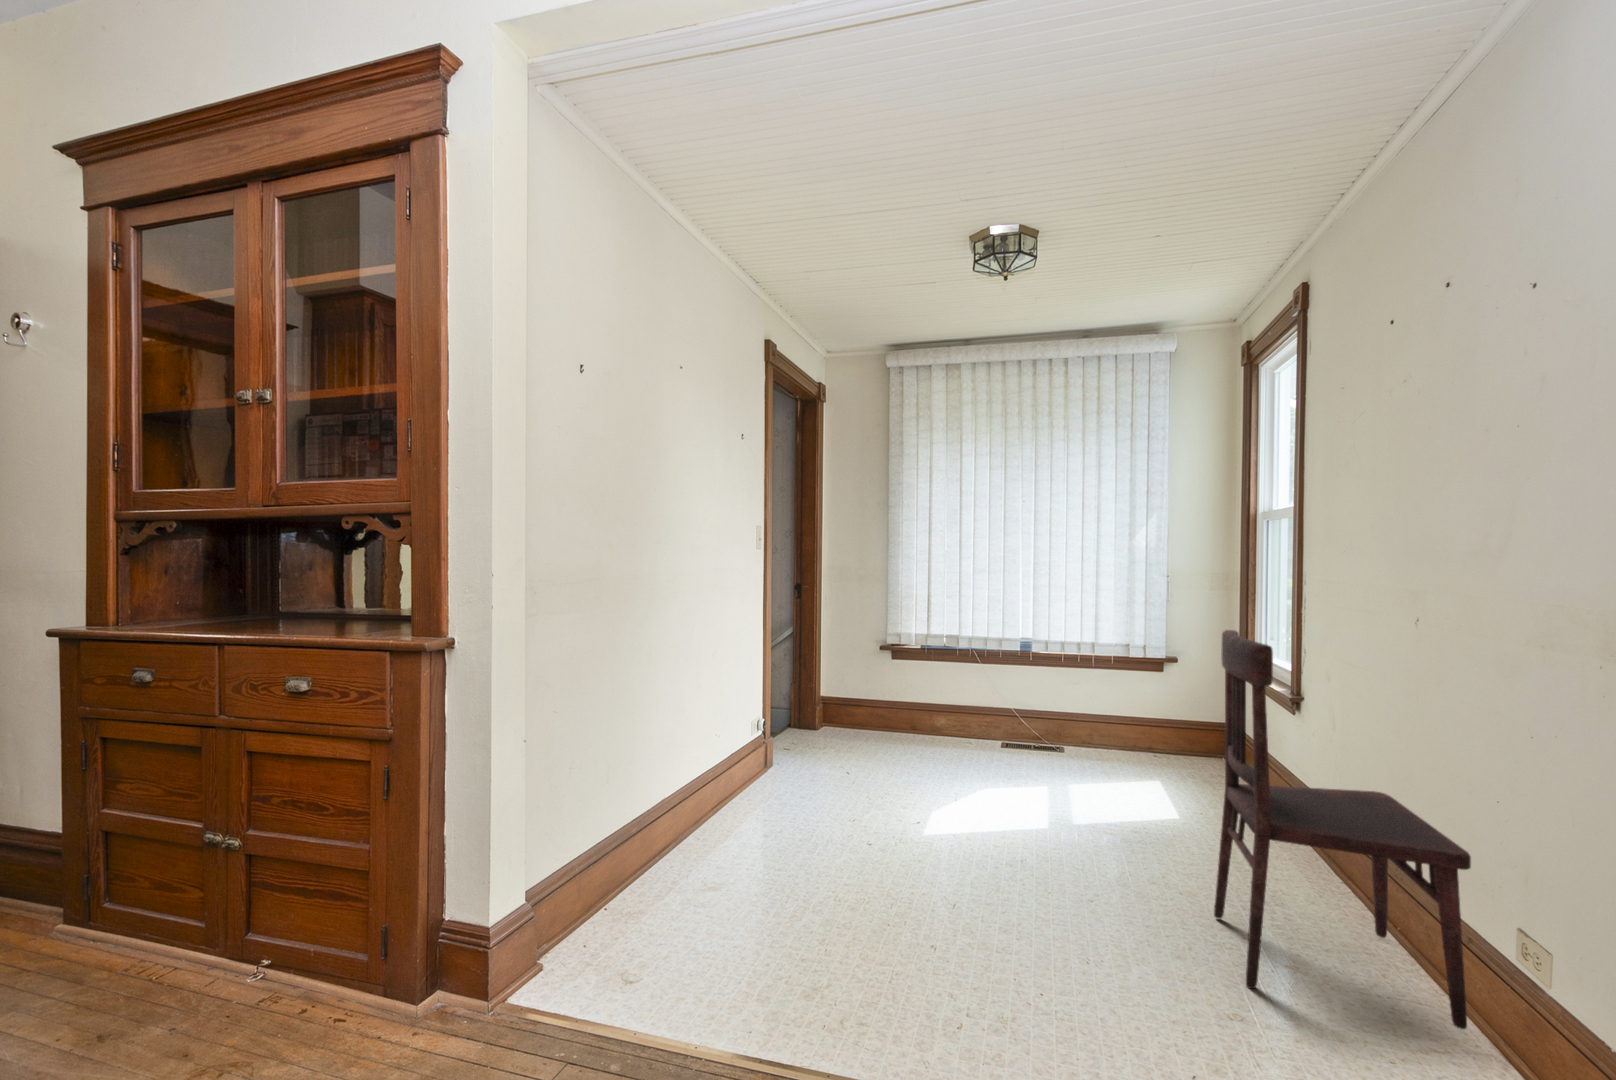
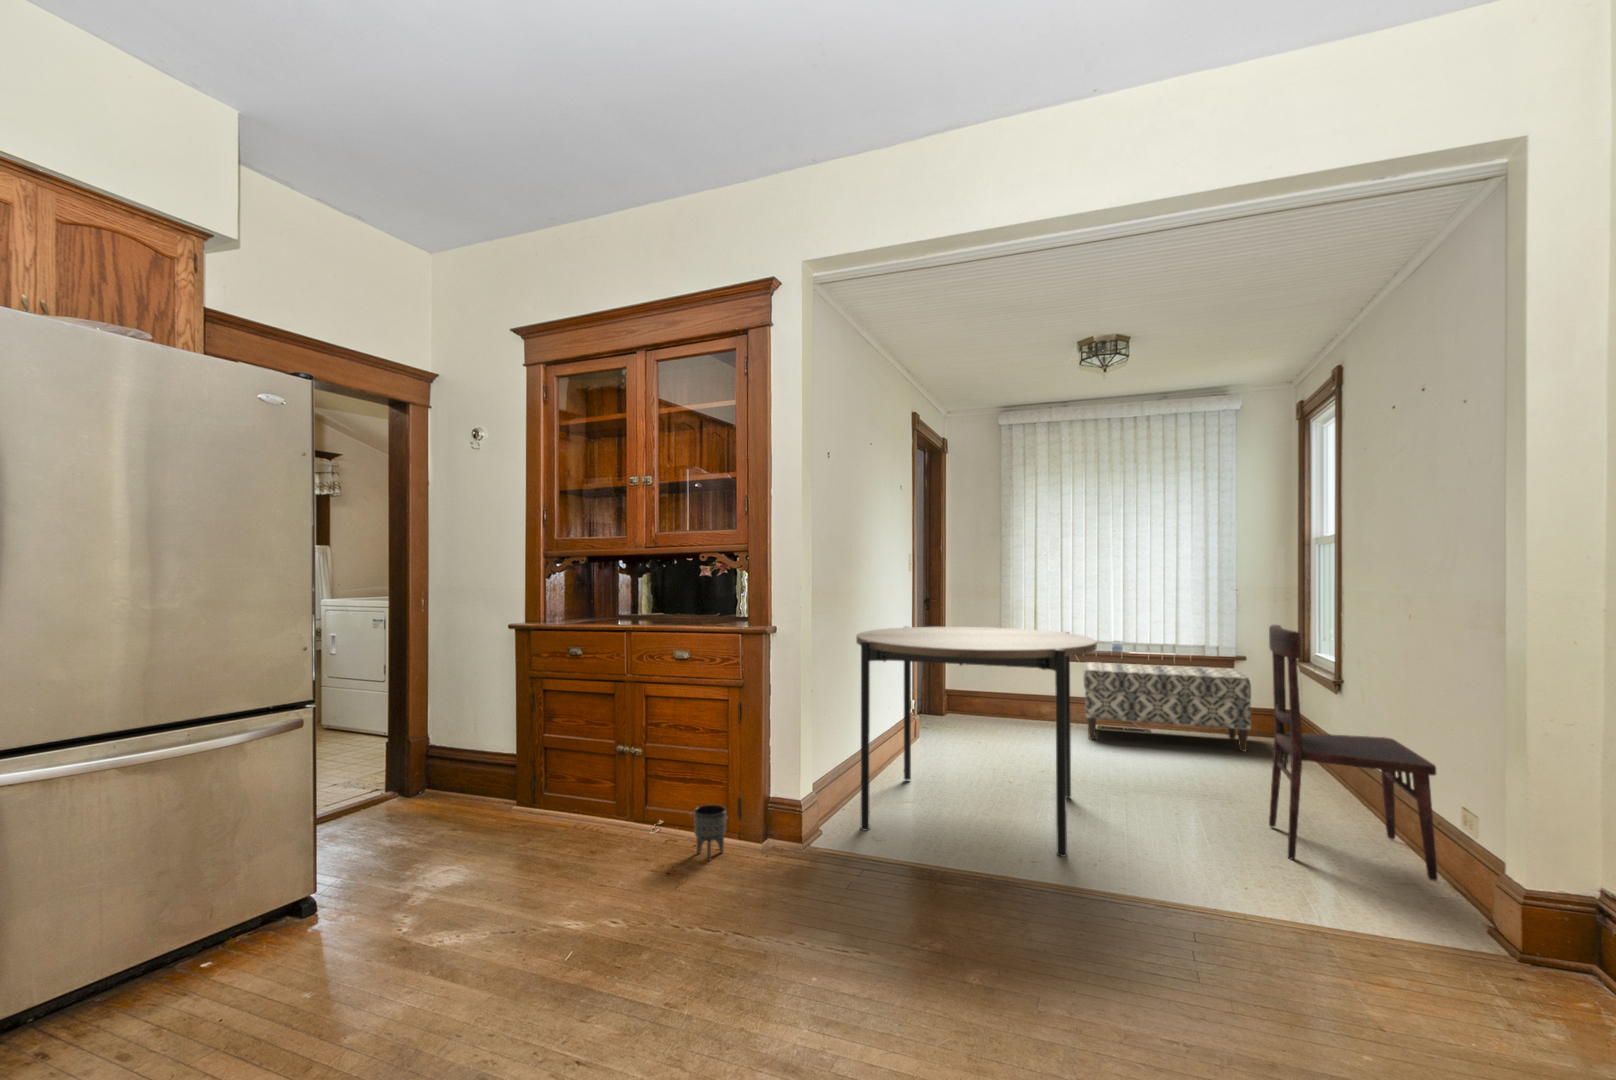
dining table: none [614,628,978,1002] -> present [856,627,1096,857]
bench: none [982,664,1184,779] -> present [1083,662,1251,751]
planter: none [289,939,355,1045] -> present [694,805,726,861]

